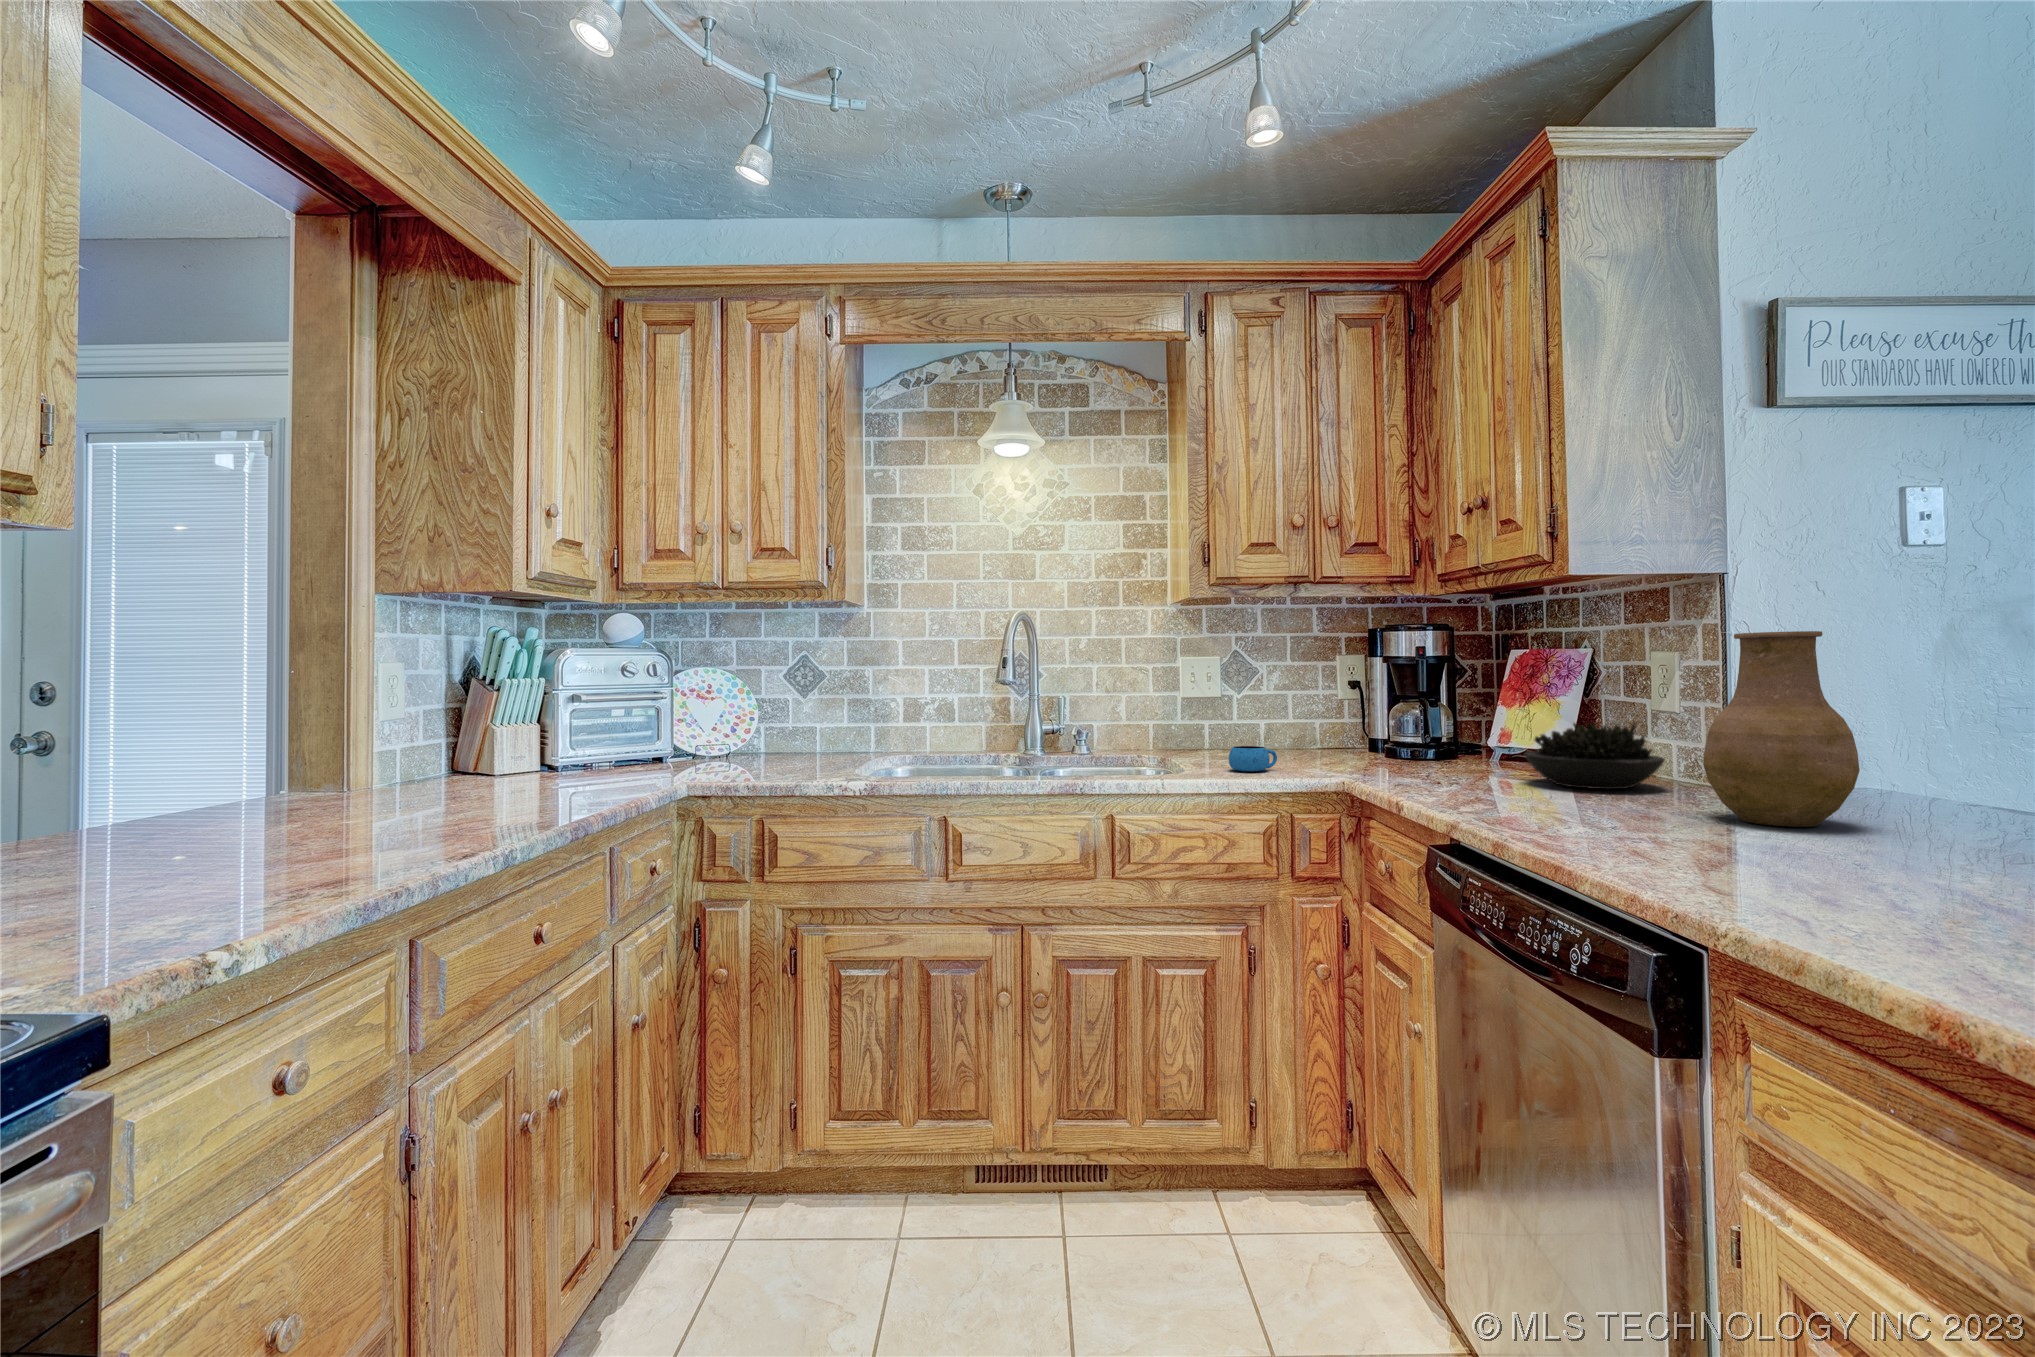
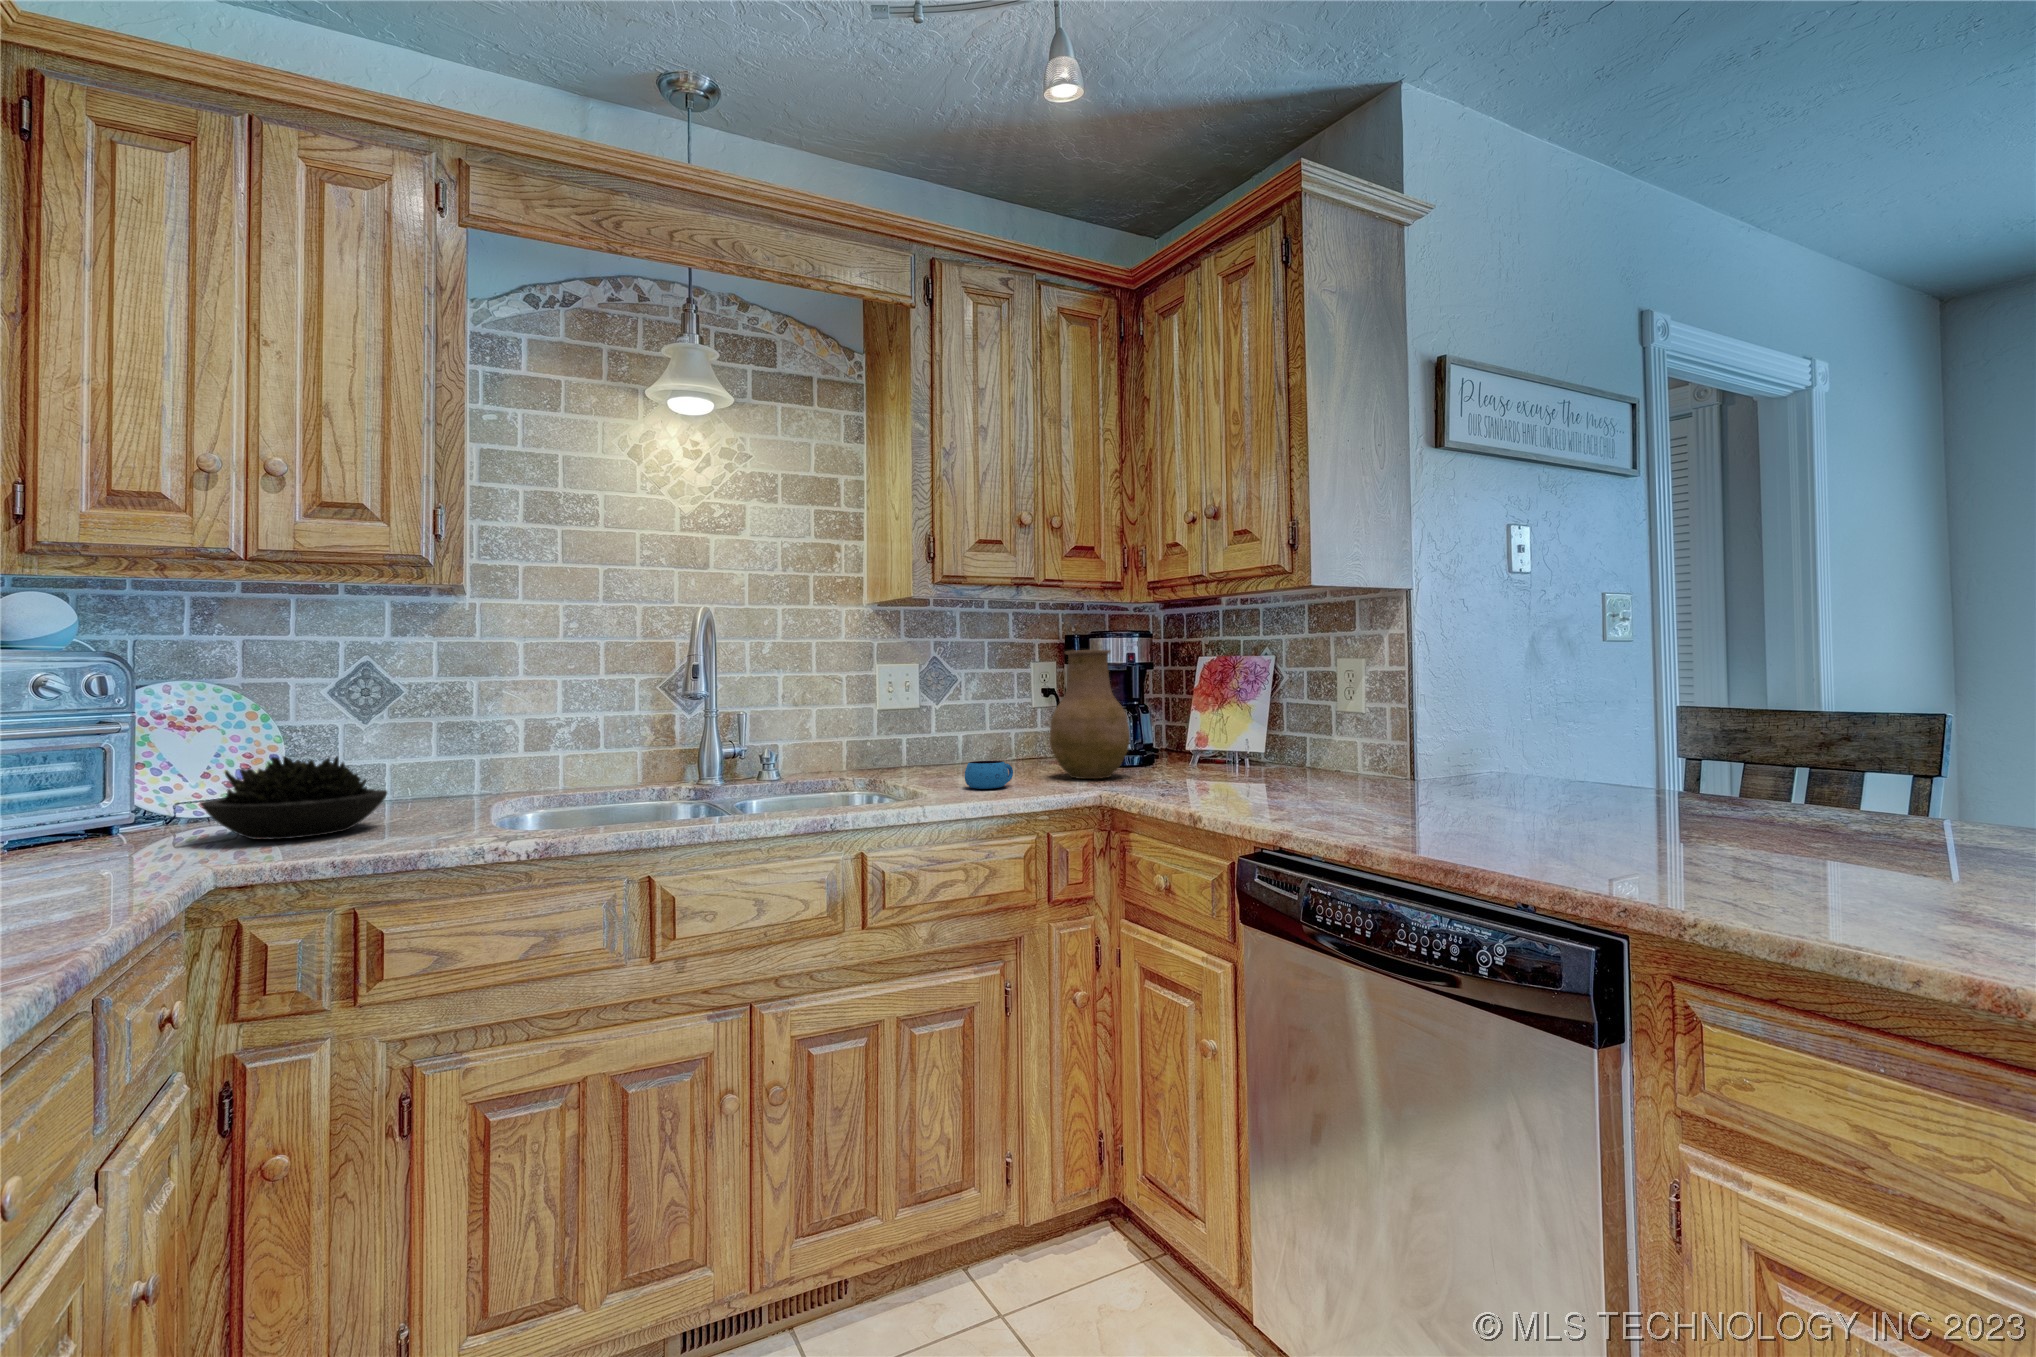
vase: present [1703,631,1860,827] -> present [1049,650,1130,779]
succulent plant: present [1523,723,1665,789] -> present [201,756,387,839]

